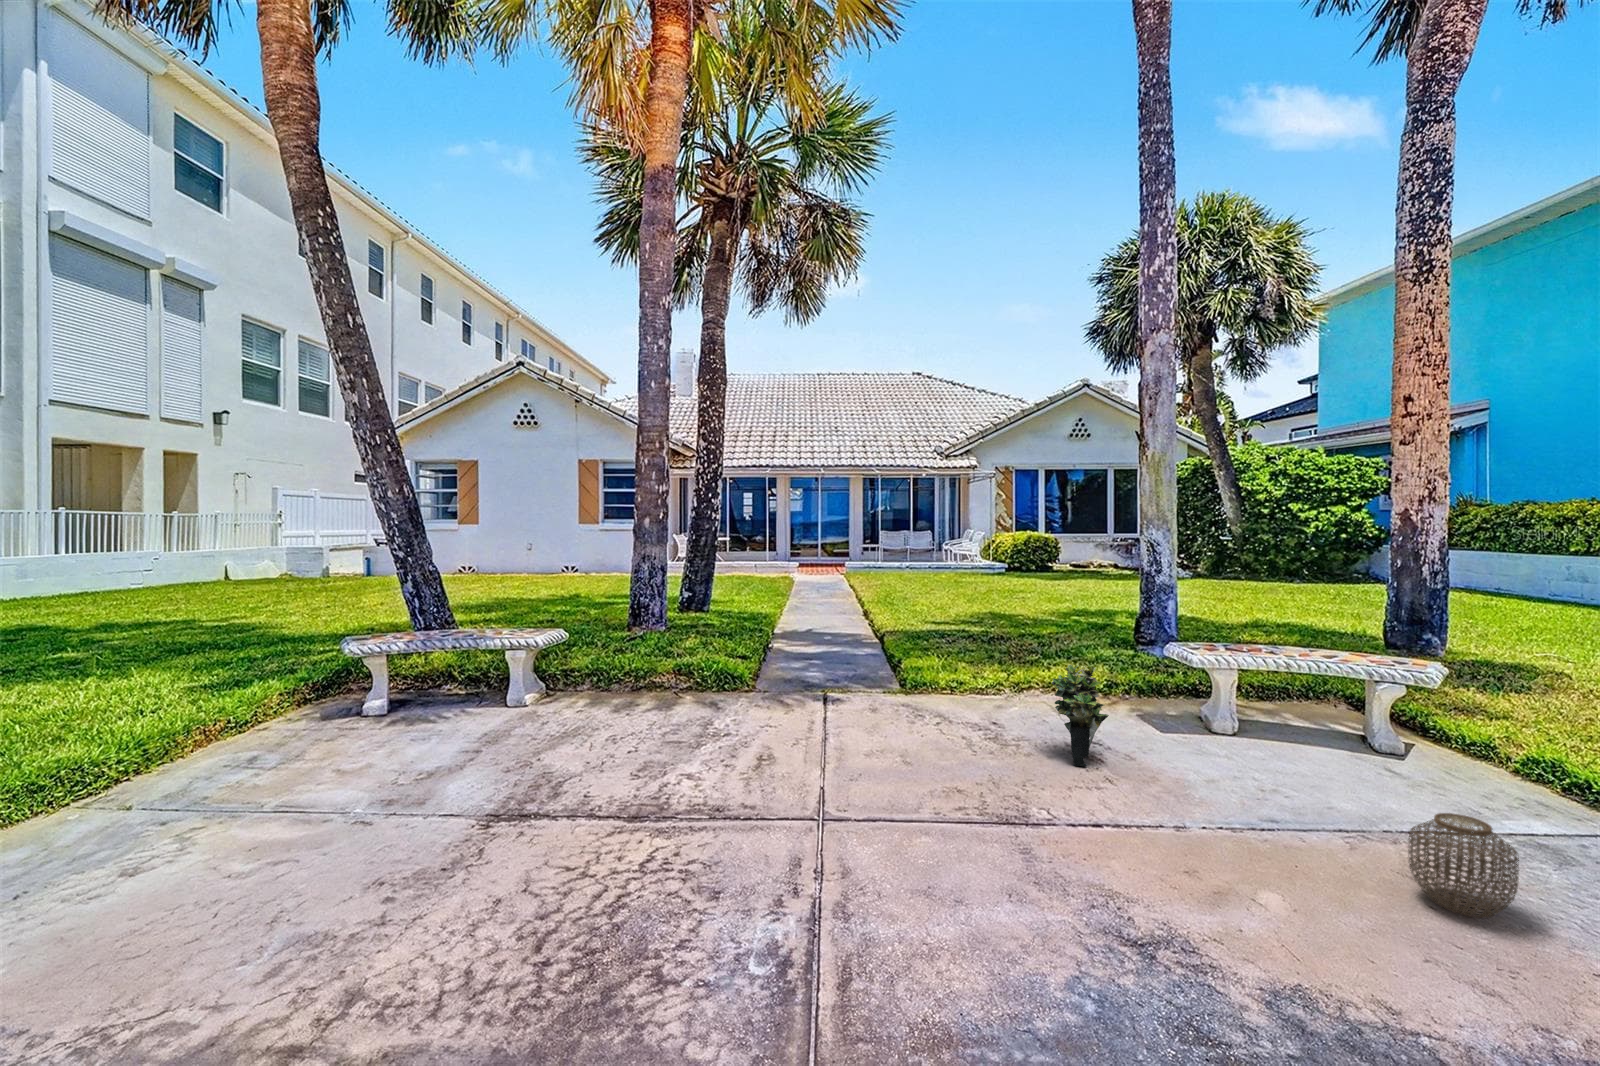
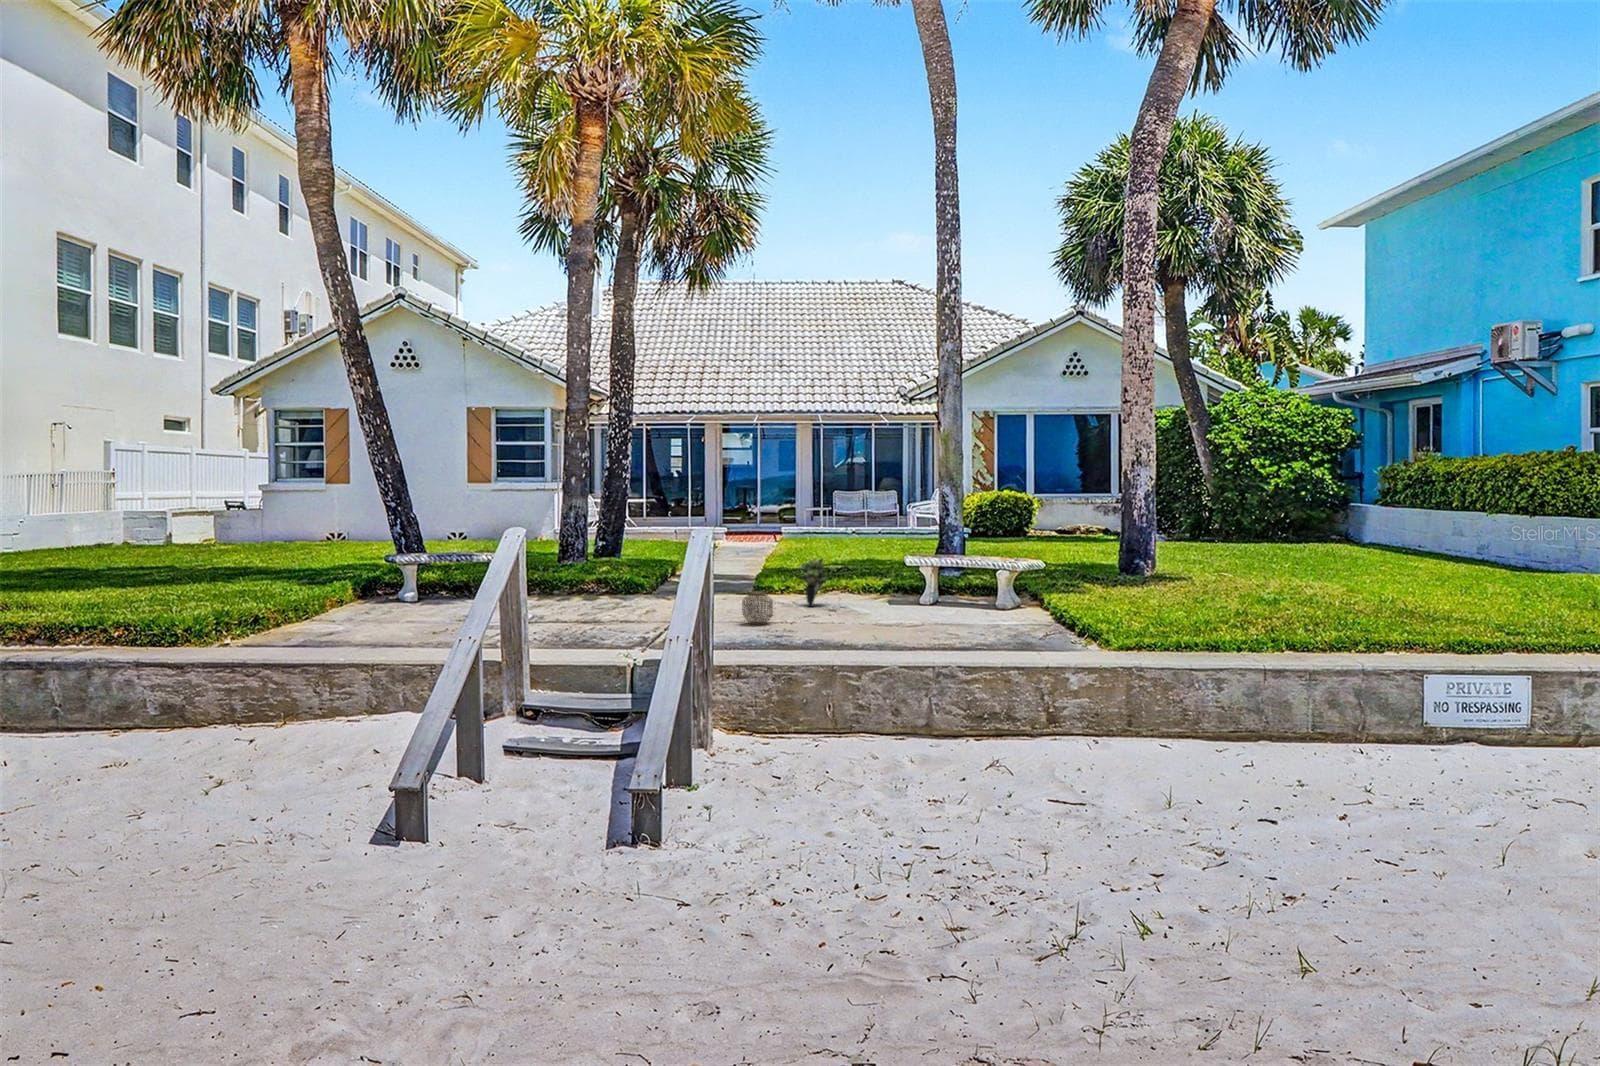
woven basket: present [1408,813,1519,918] -> present [742,591,773,625]

